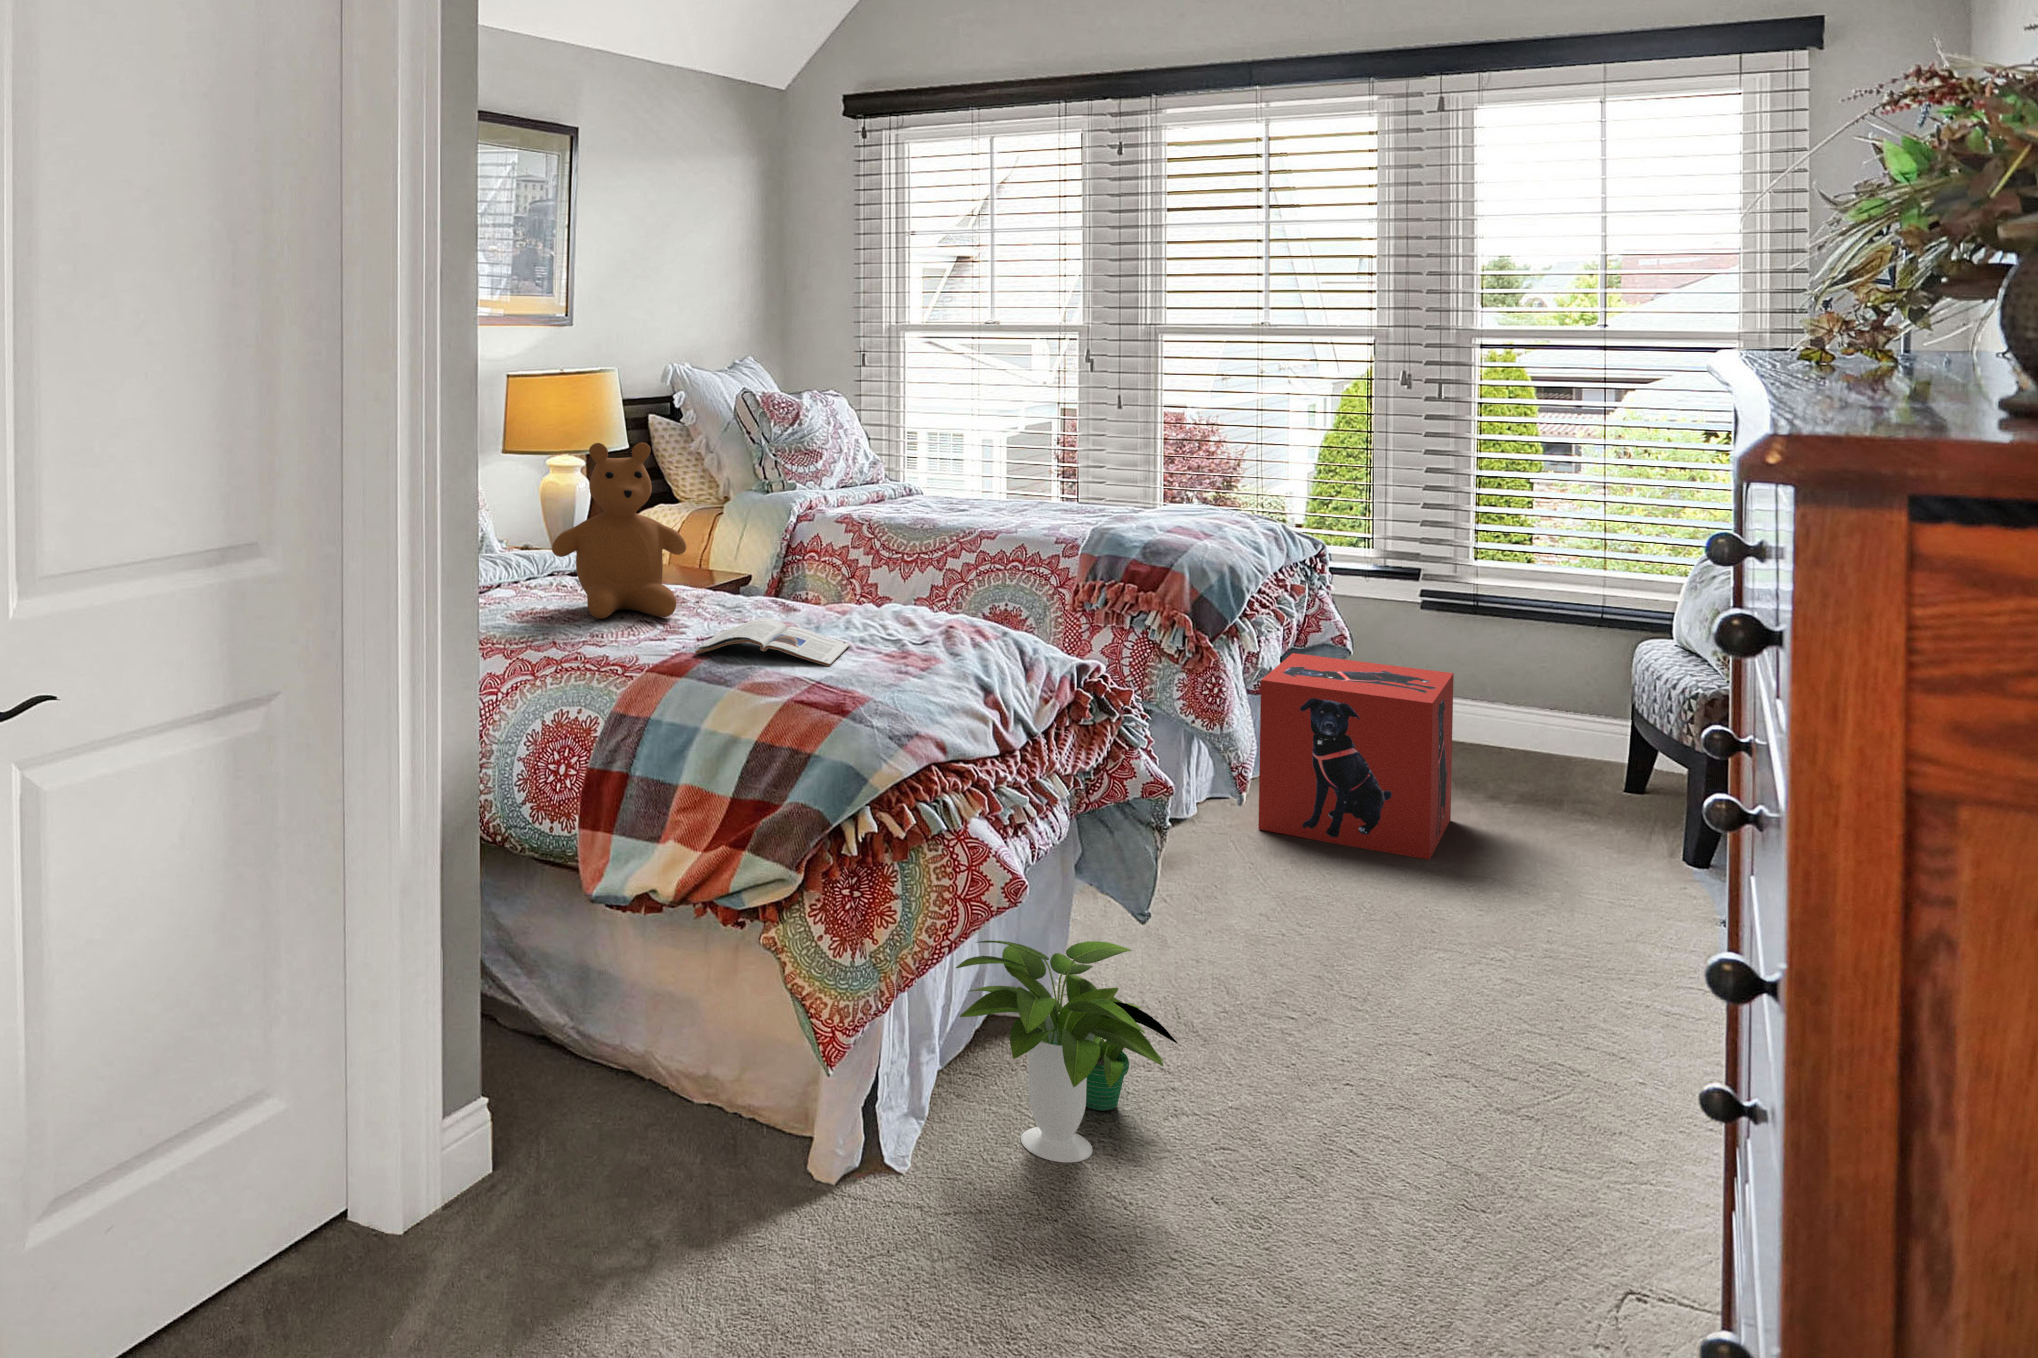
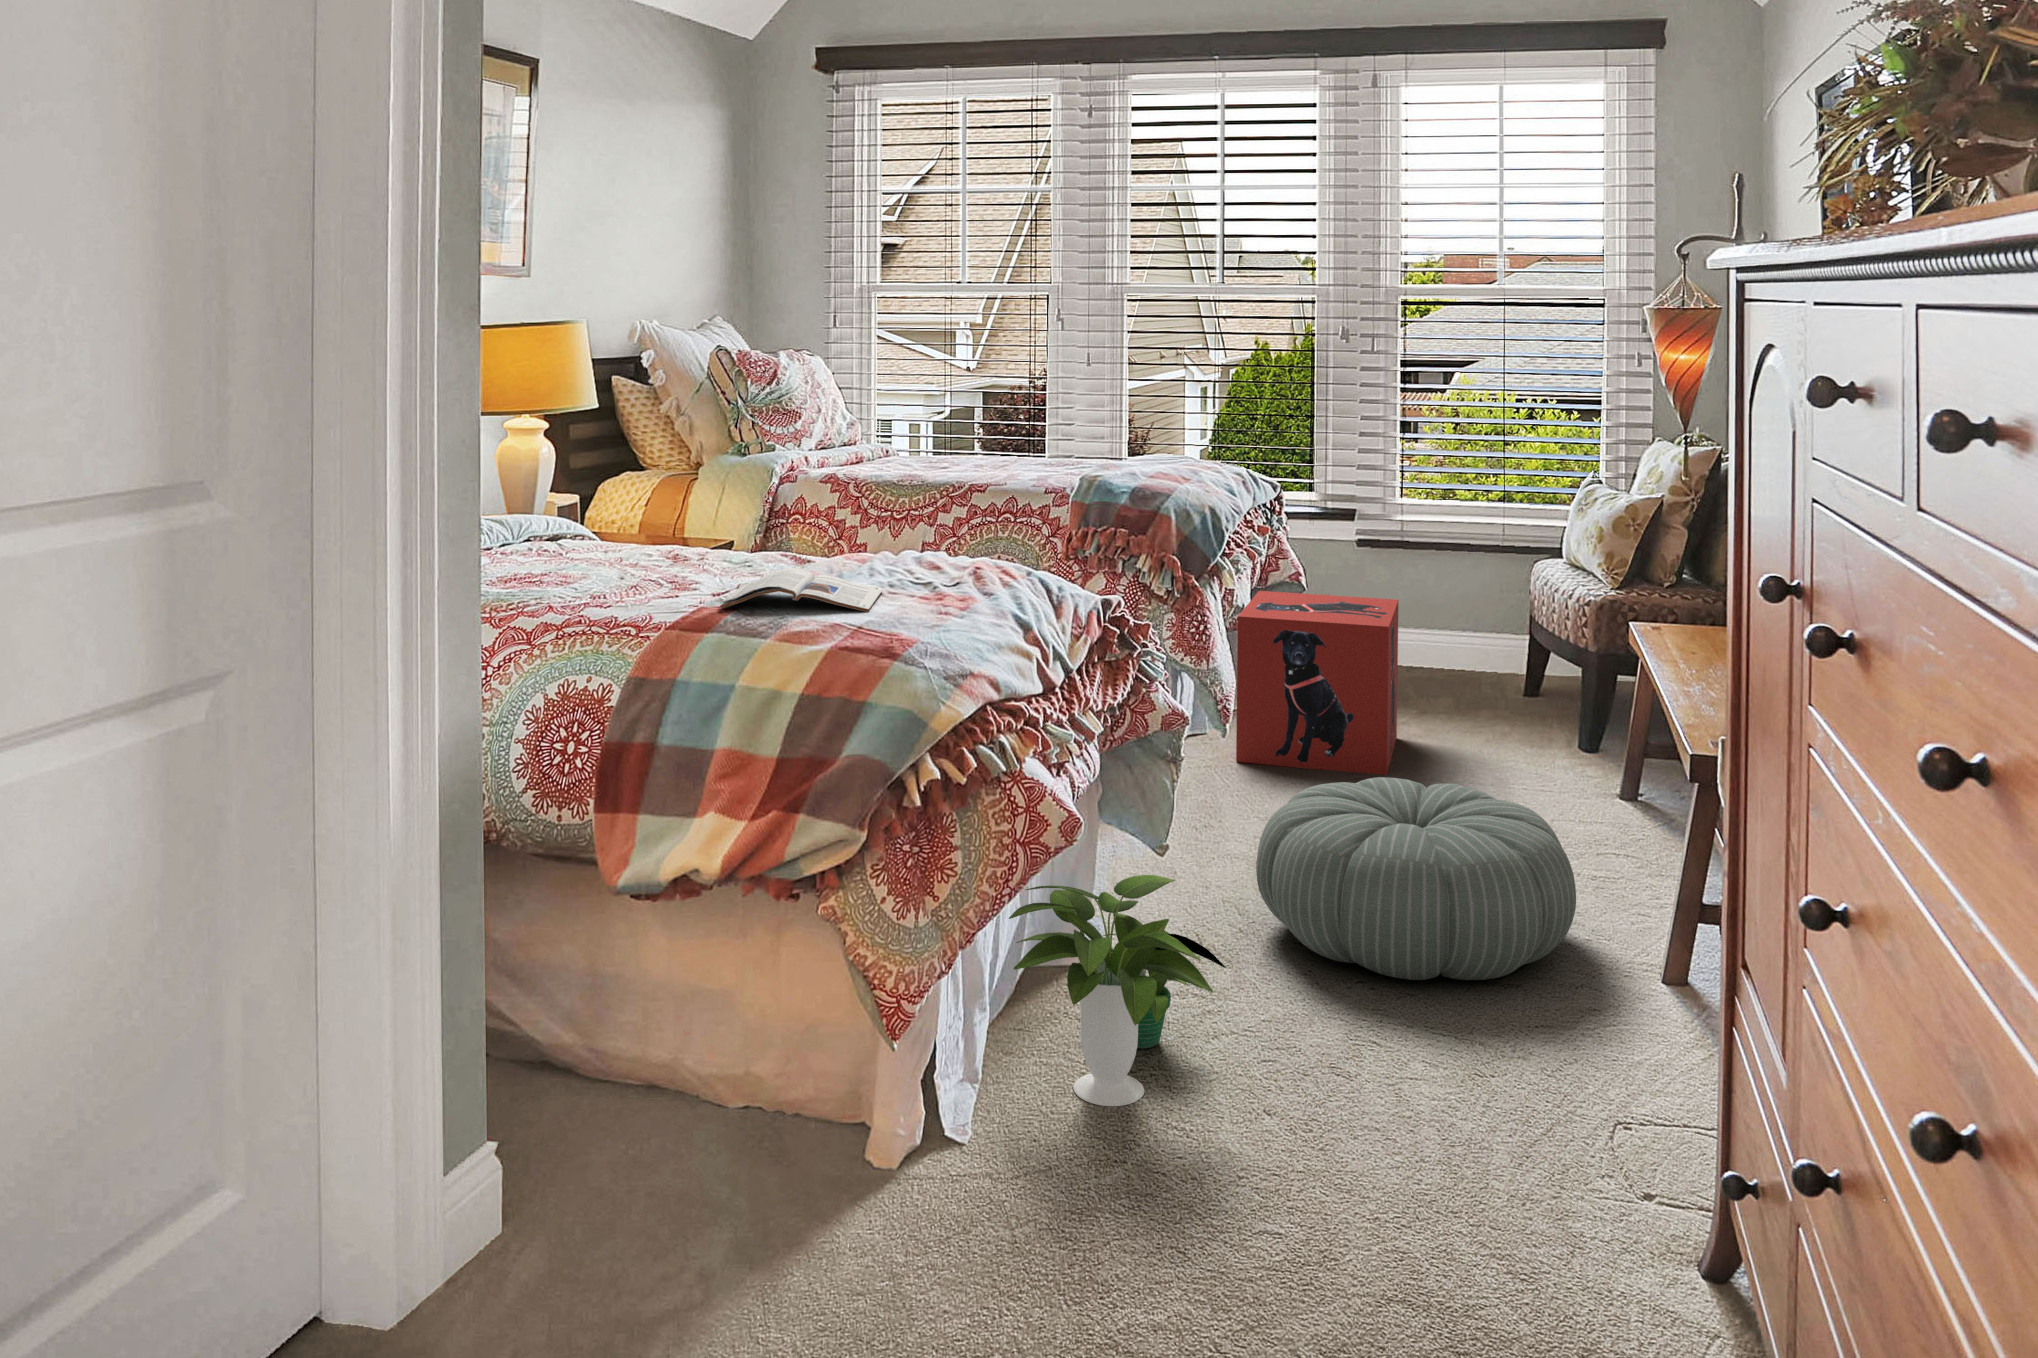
teddy bear: present [552,442,686,619] -> none [543,385,694,581]
pouf: none [1244,866,1610,1093] -> present [1256,777,1576,980]

